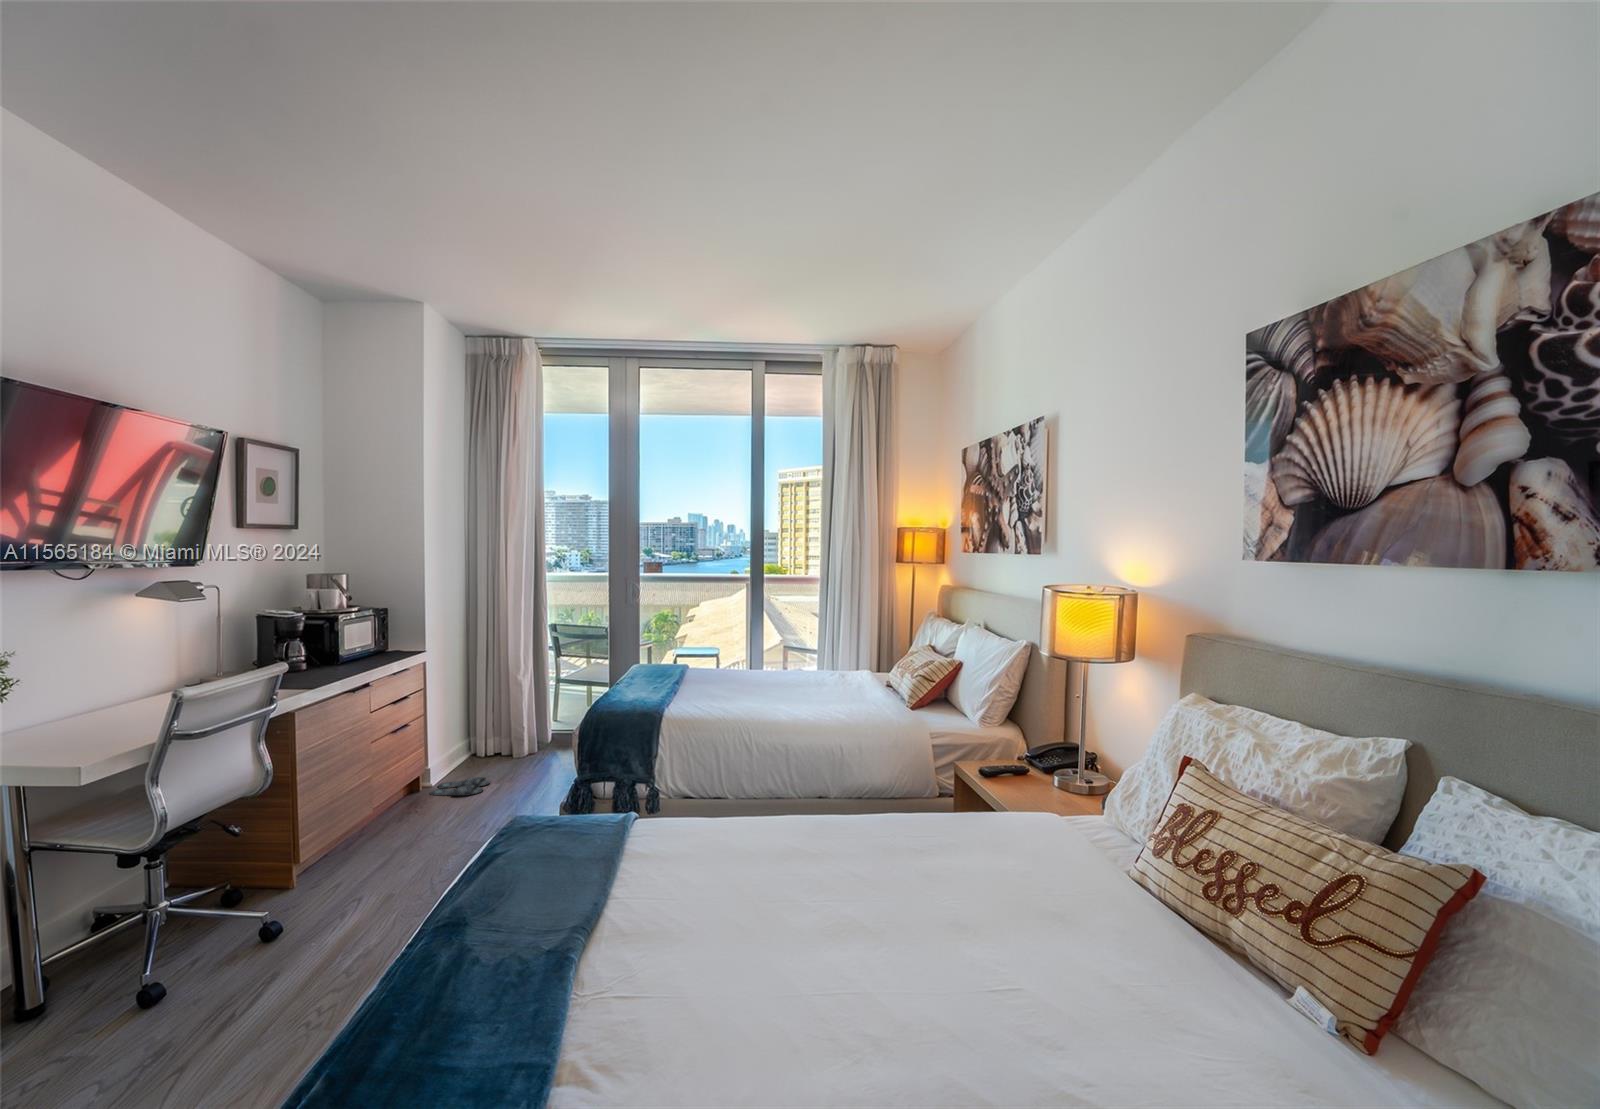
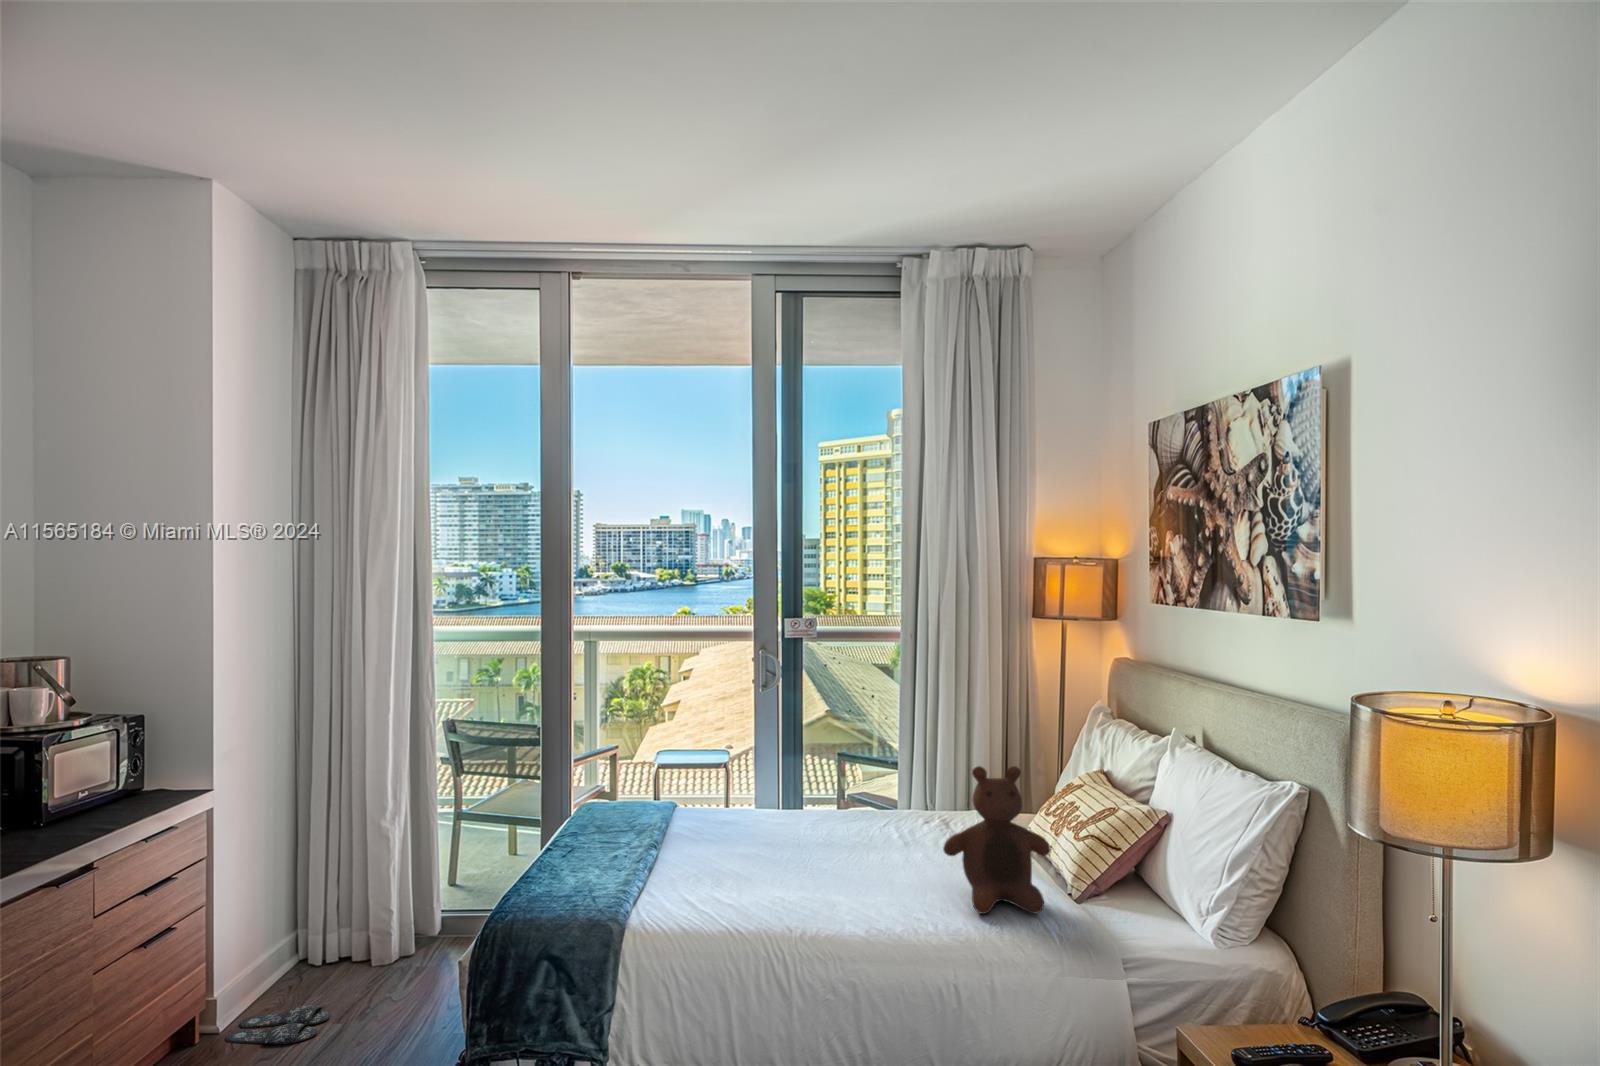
stuffed bear: none [837,635,896,713] -> present [943,766,1050,914]

